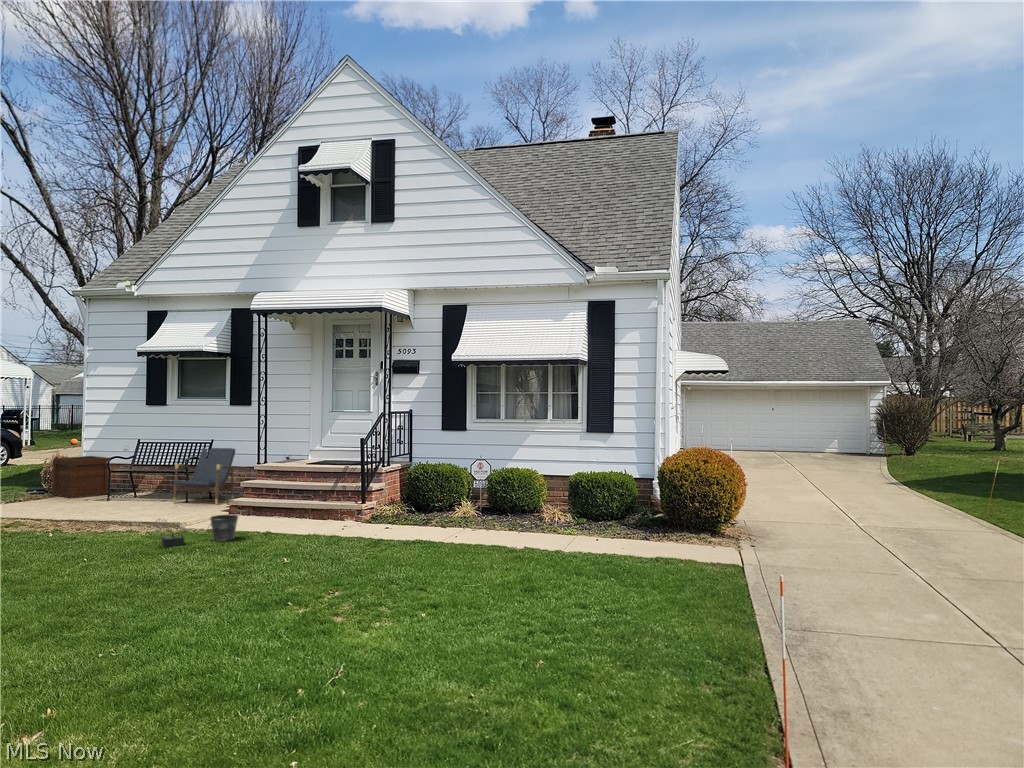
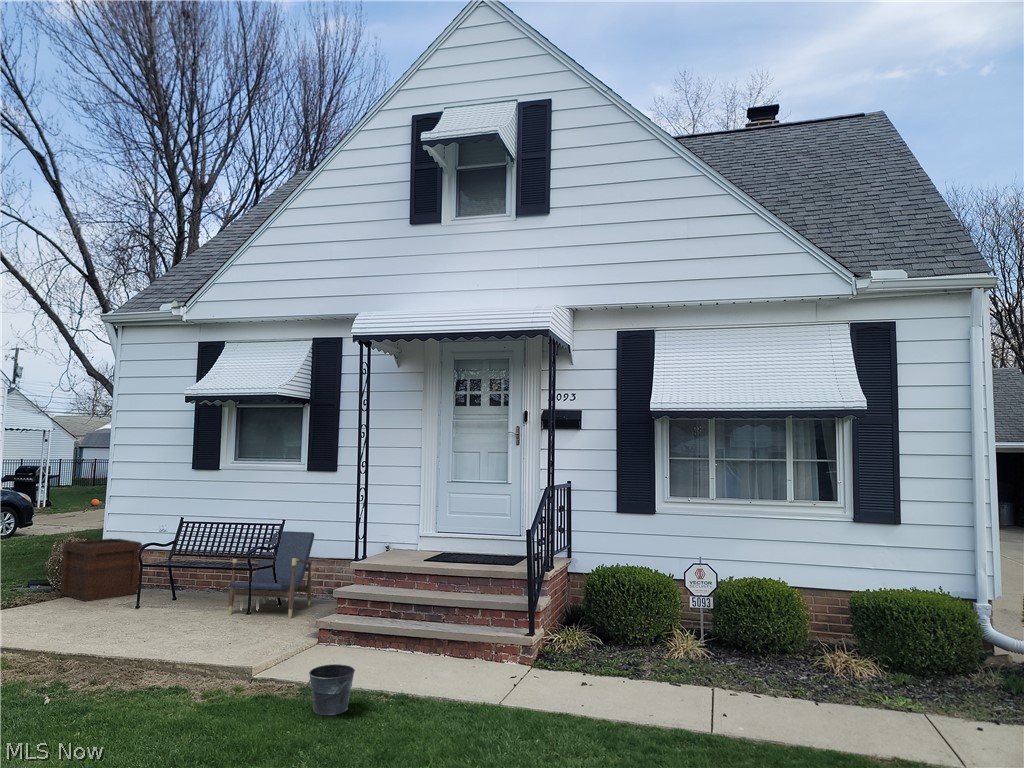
decorative plant: present [156,519,186,547] -> none [217,680,278,734]

